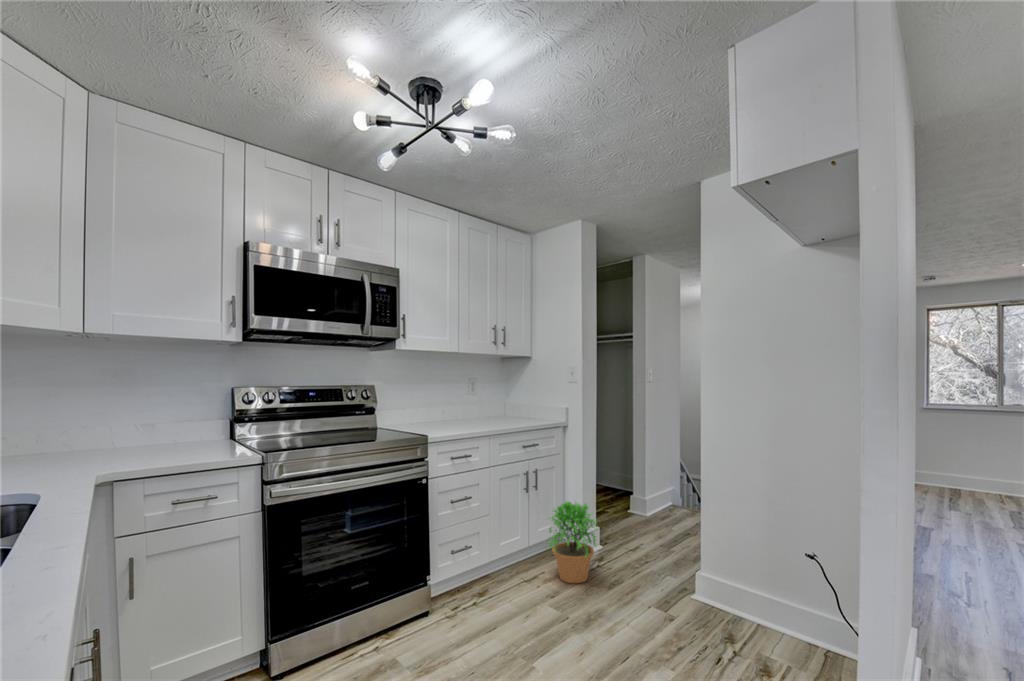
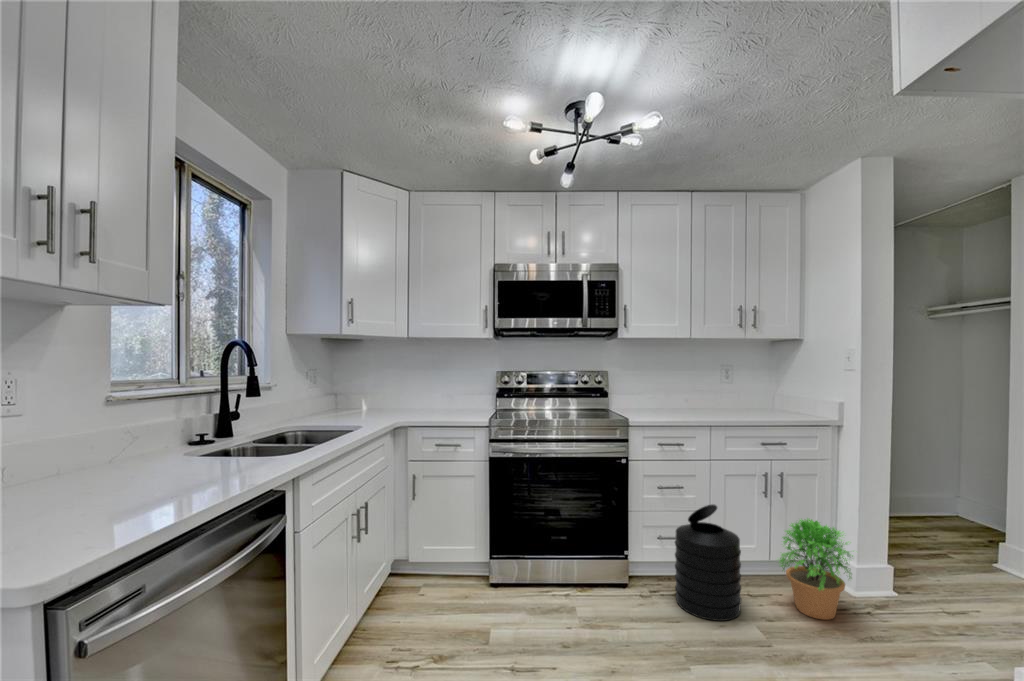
trash can: none [476,505,535,619] -> present [675,505,741,621]

